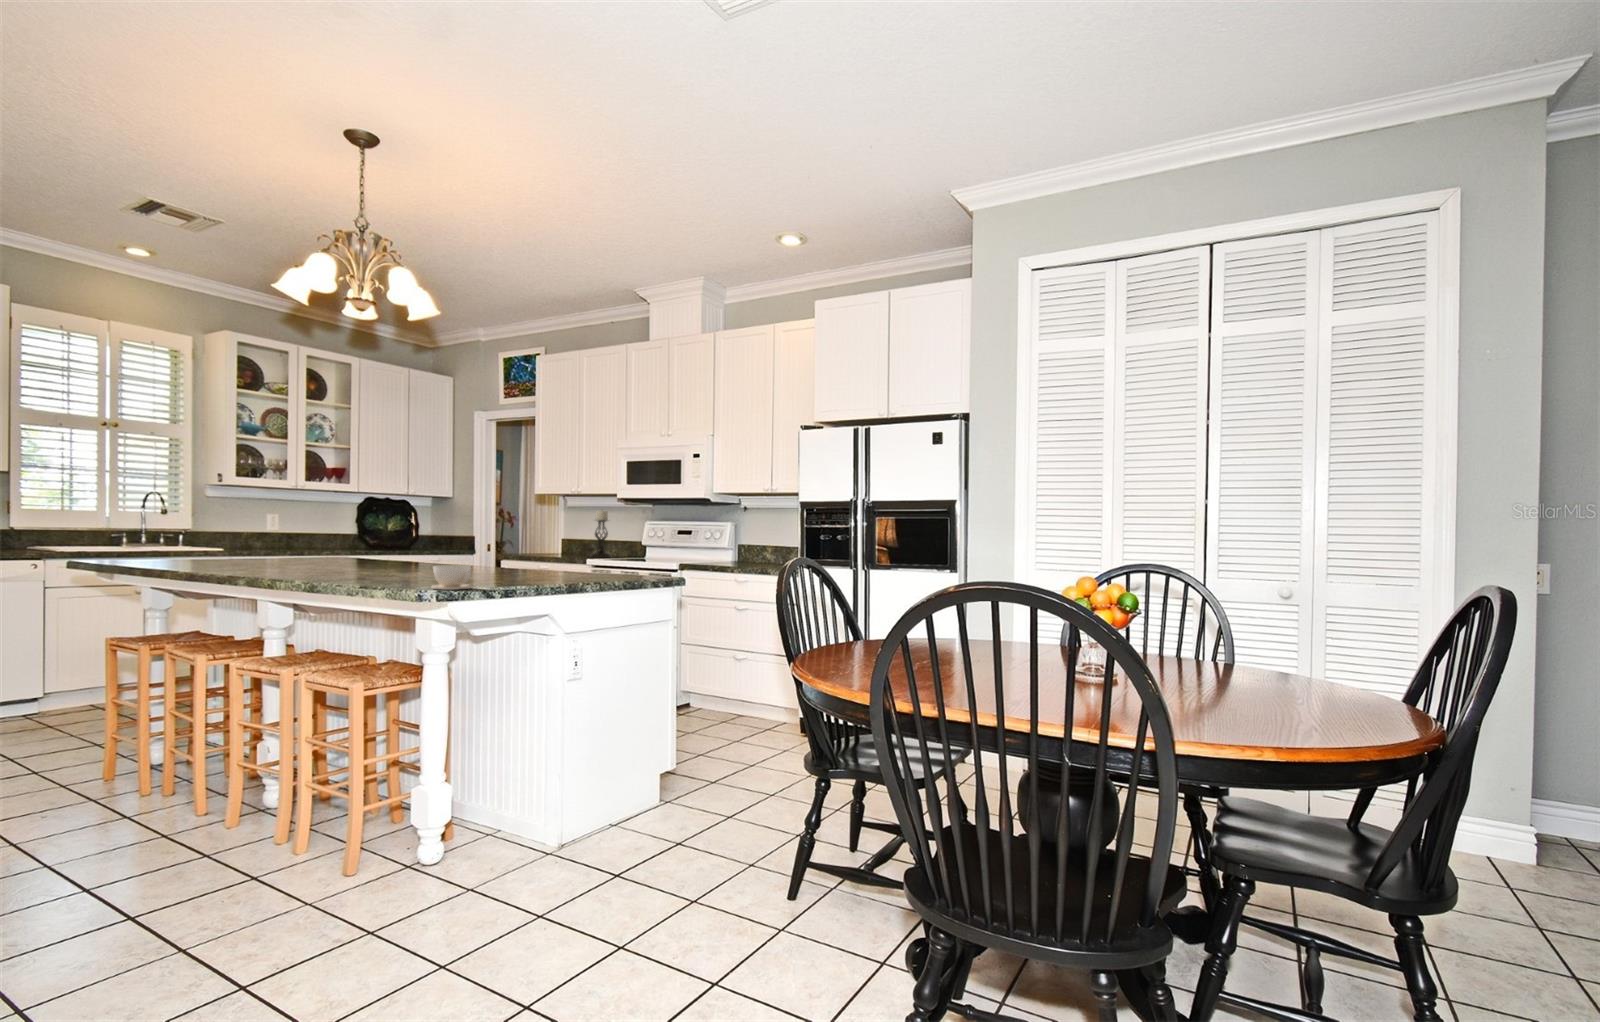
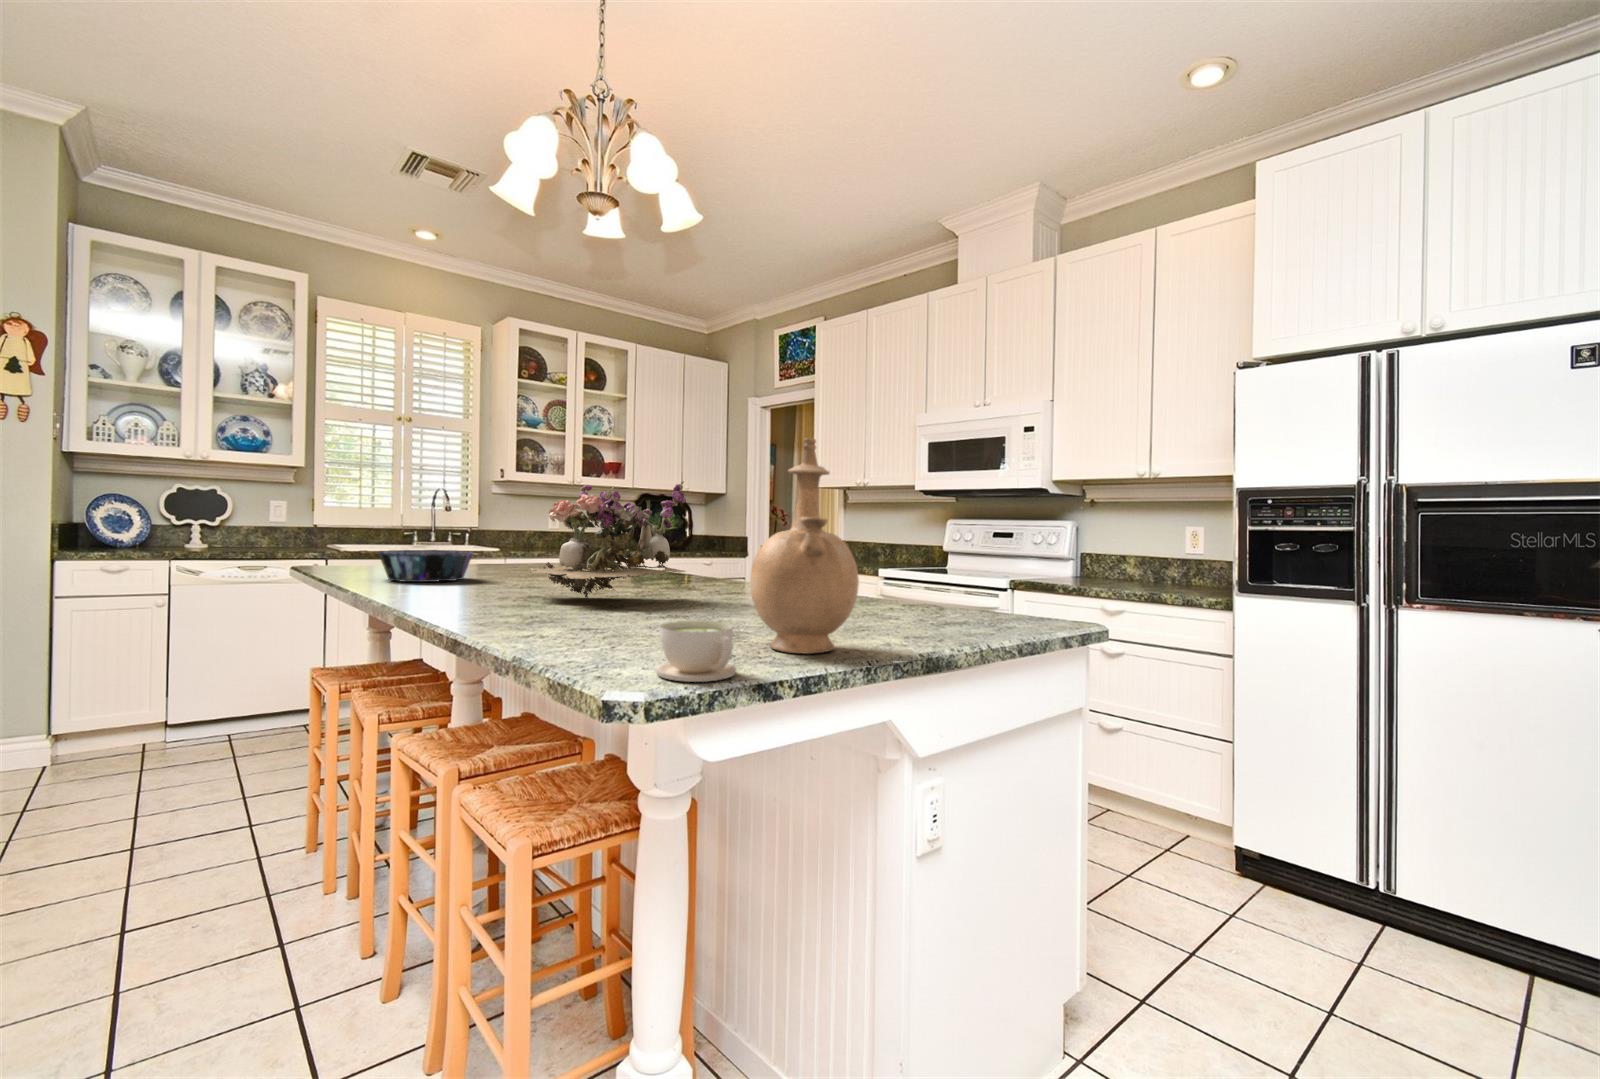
vase: none [479,475,539,584] -> present [750,438,859,654]
flower arrangement: none [314,493,433,572] -> present [529,481,686,598]
candle holder: present [591,510,611,558] -> none [877,506,902,565]
decorative bowl: none [166,544,252,567] -> present [378,550,473,582]

